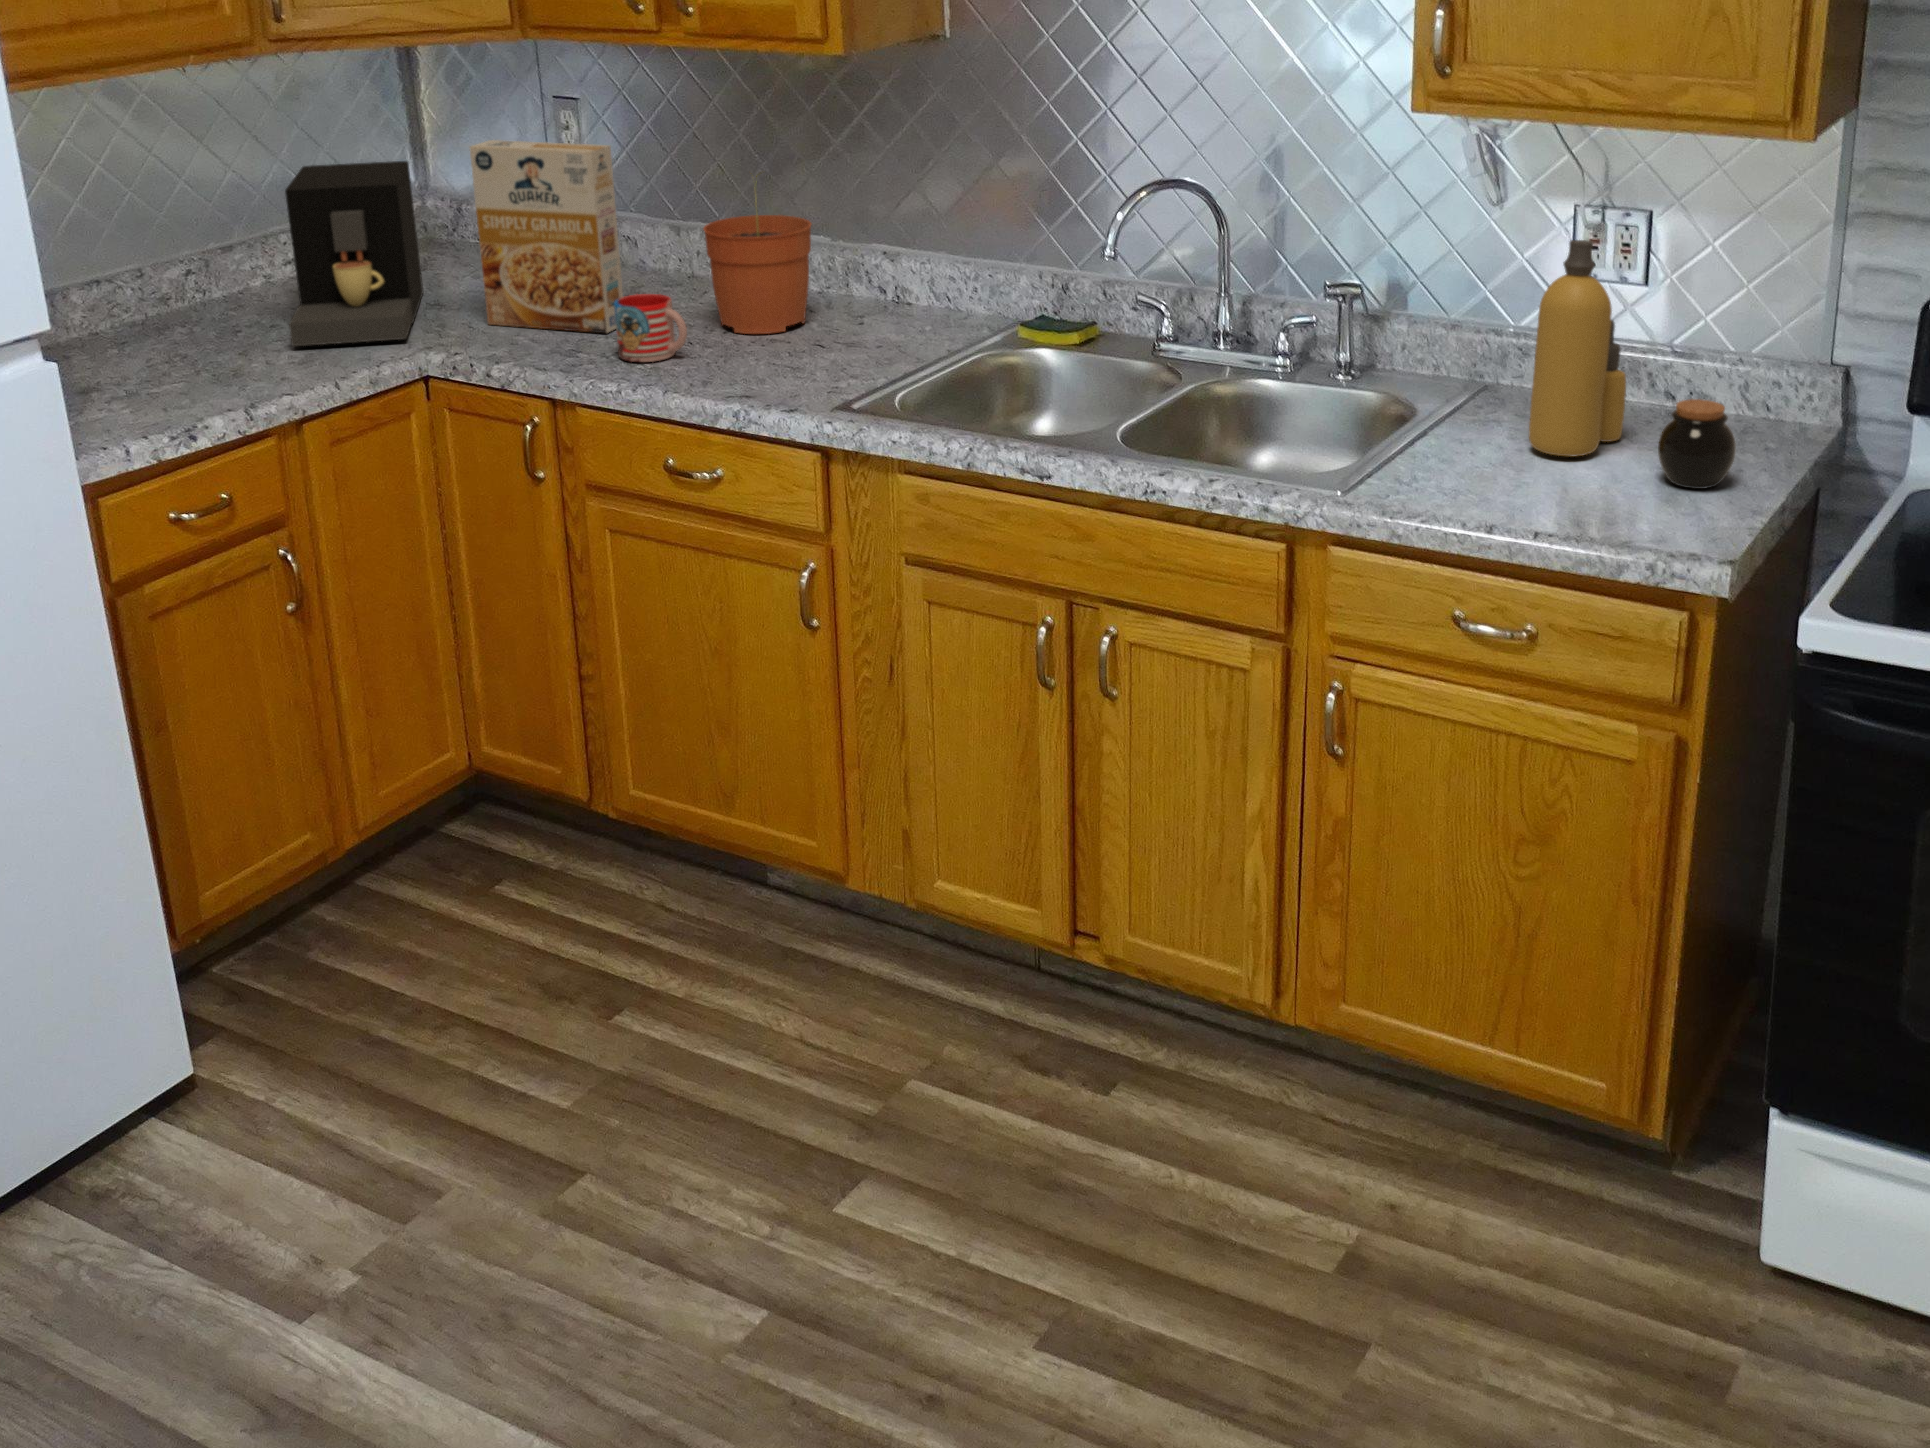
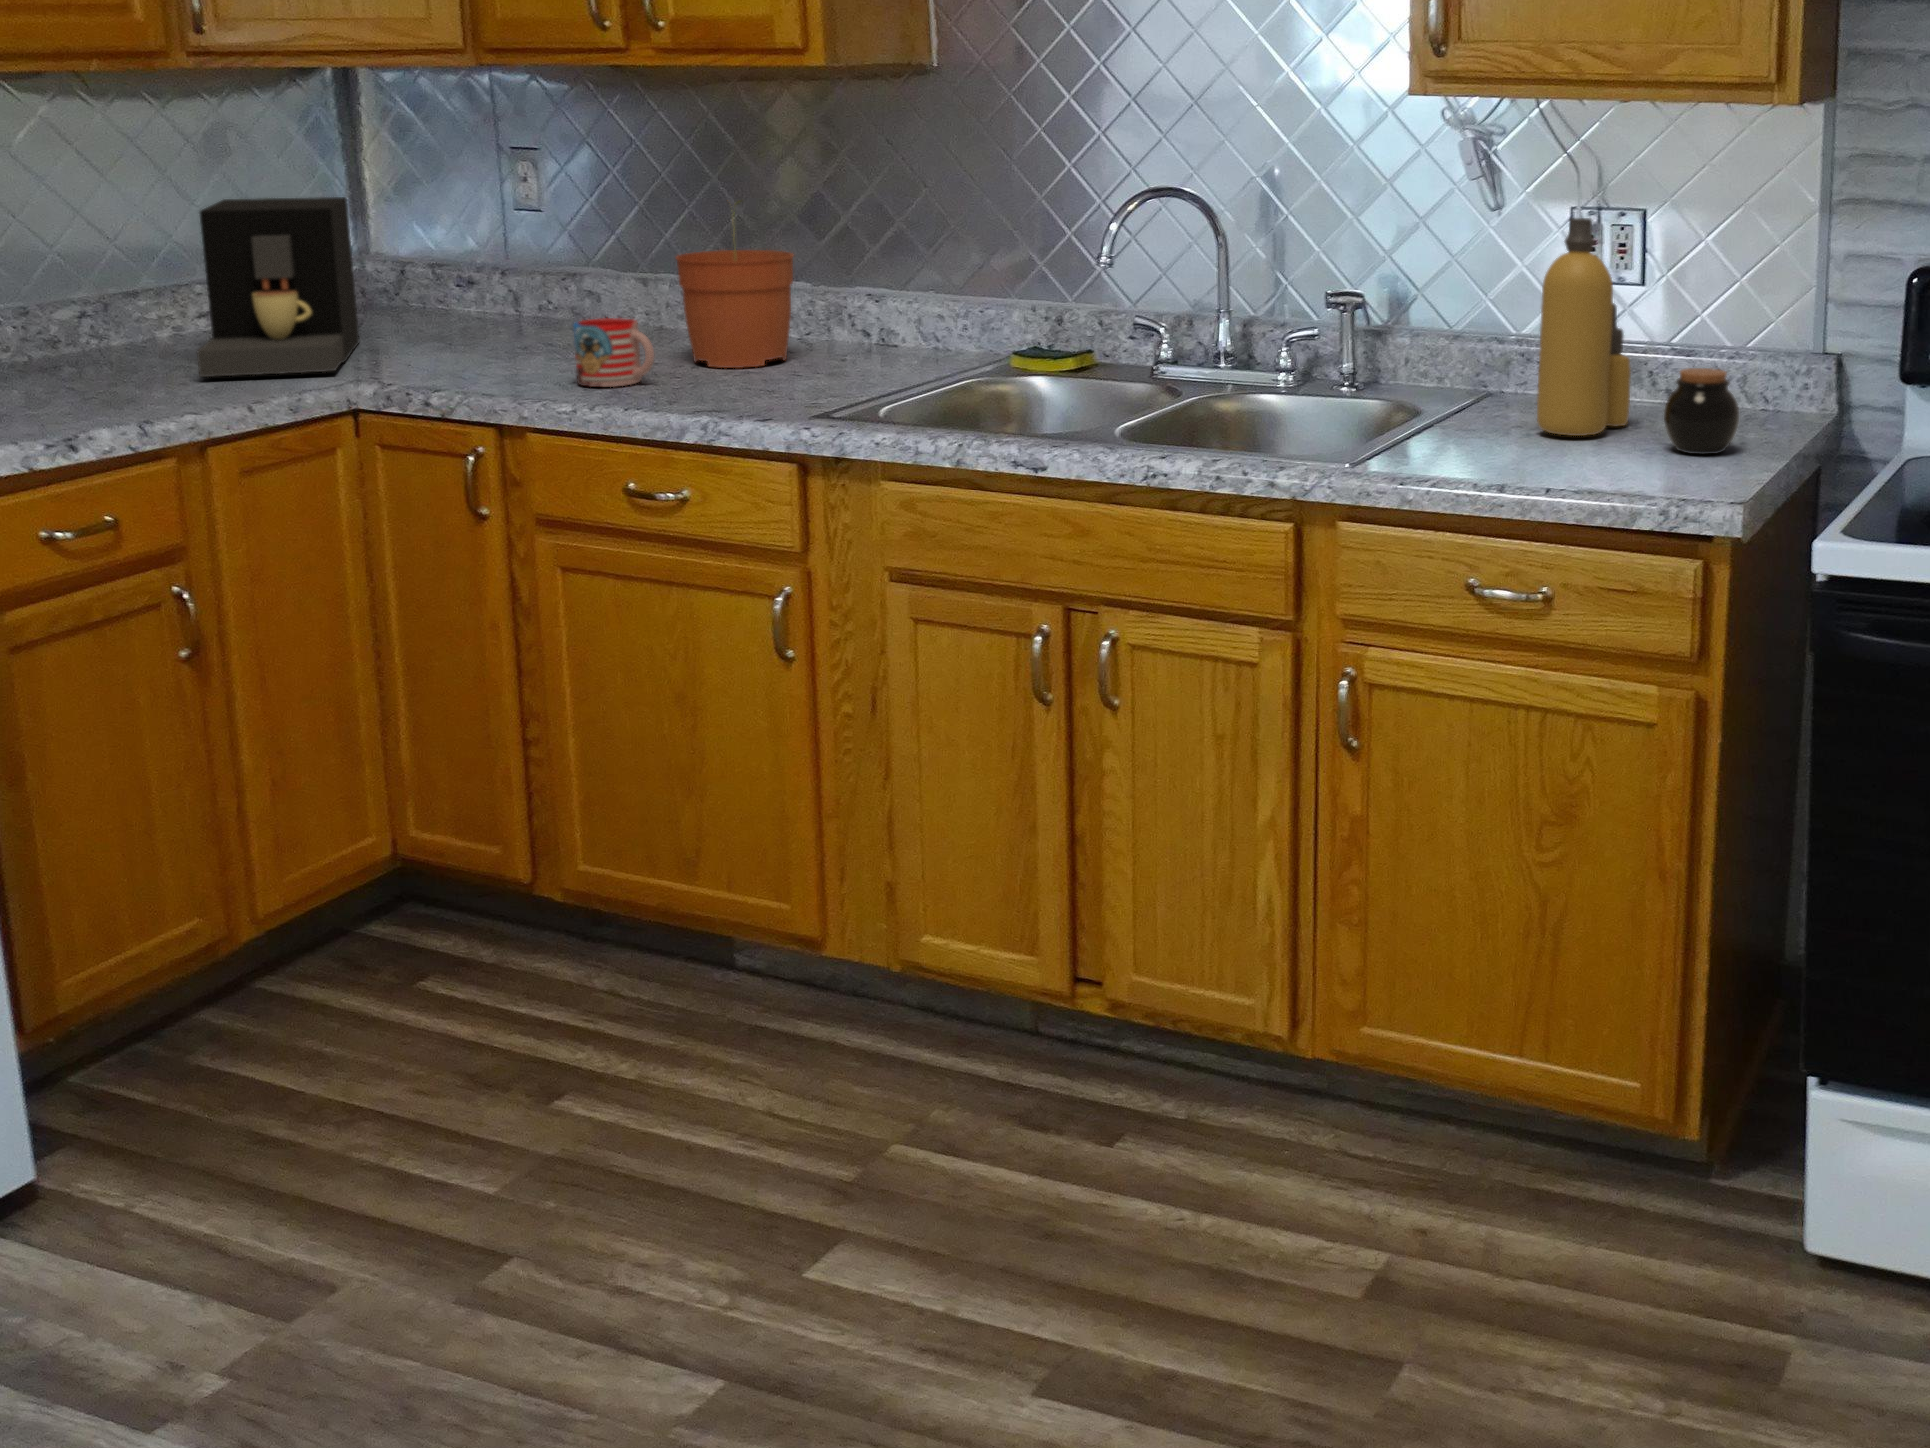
cereal box: present [470,140,623,333] -> none [415,165,587,368]

